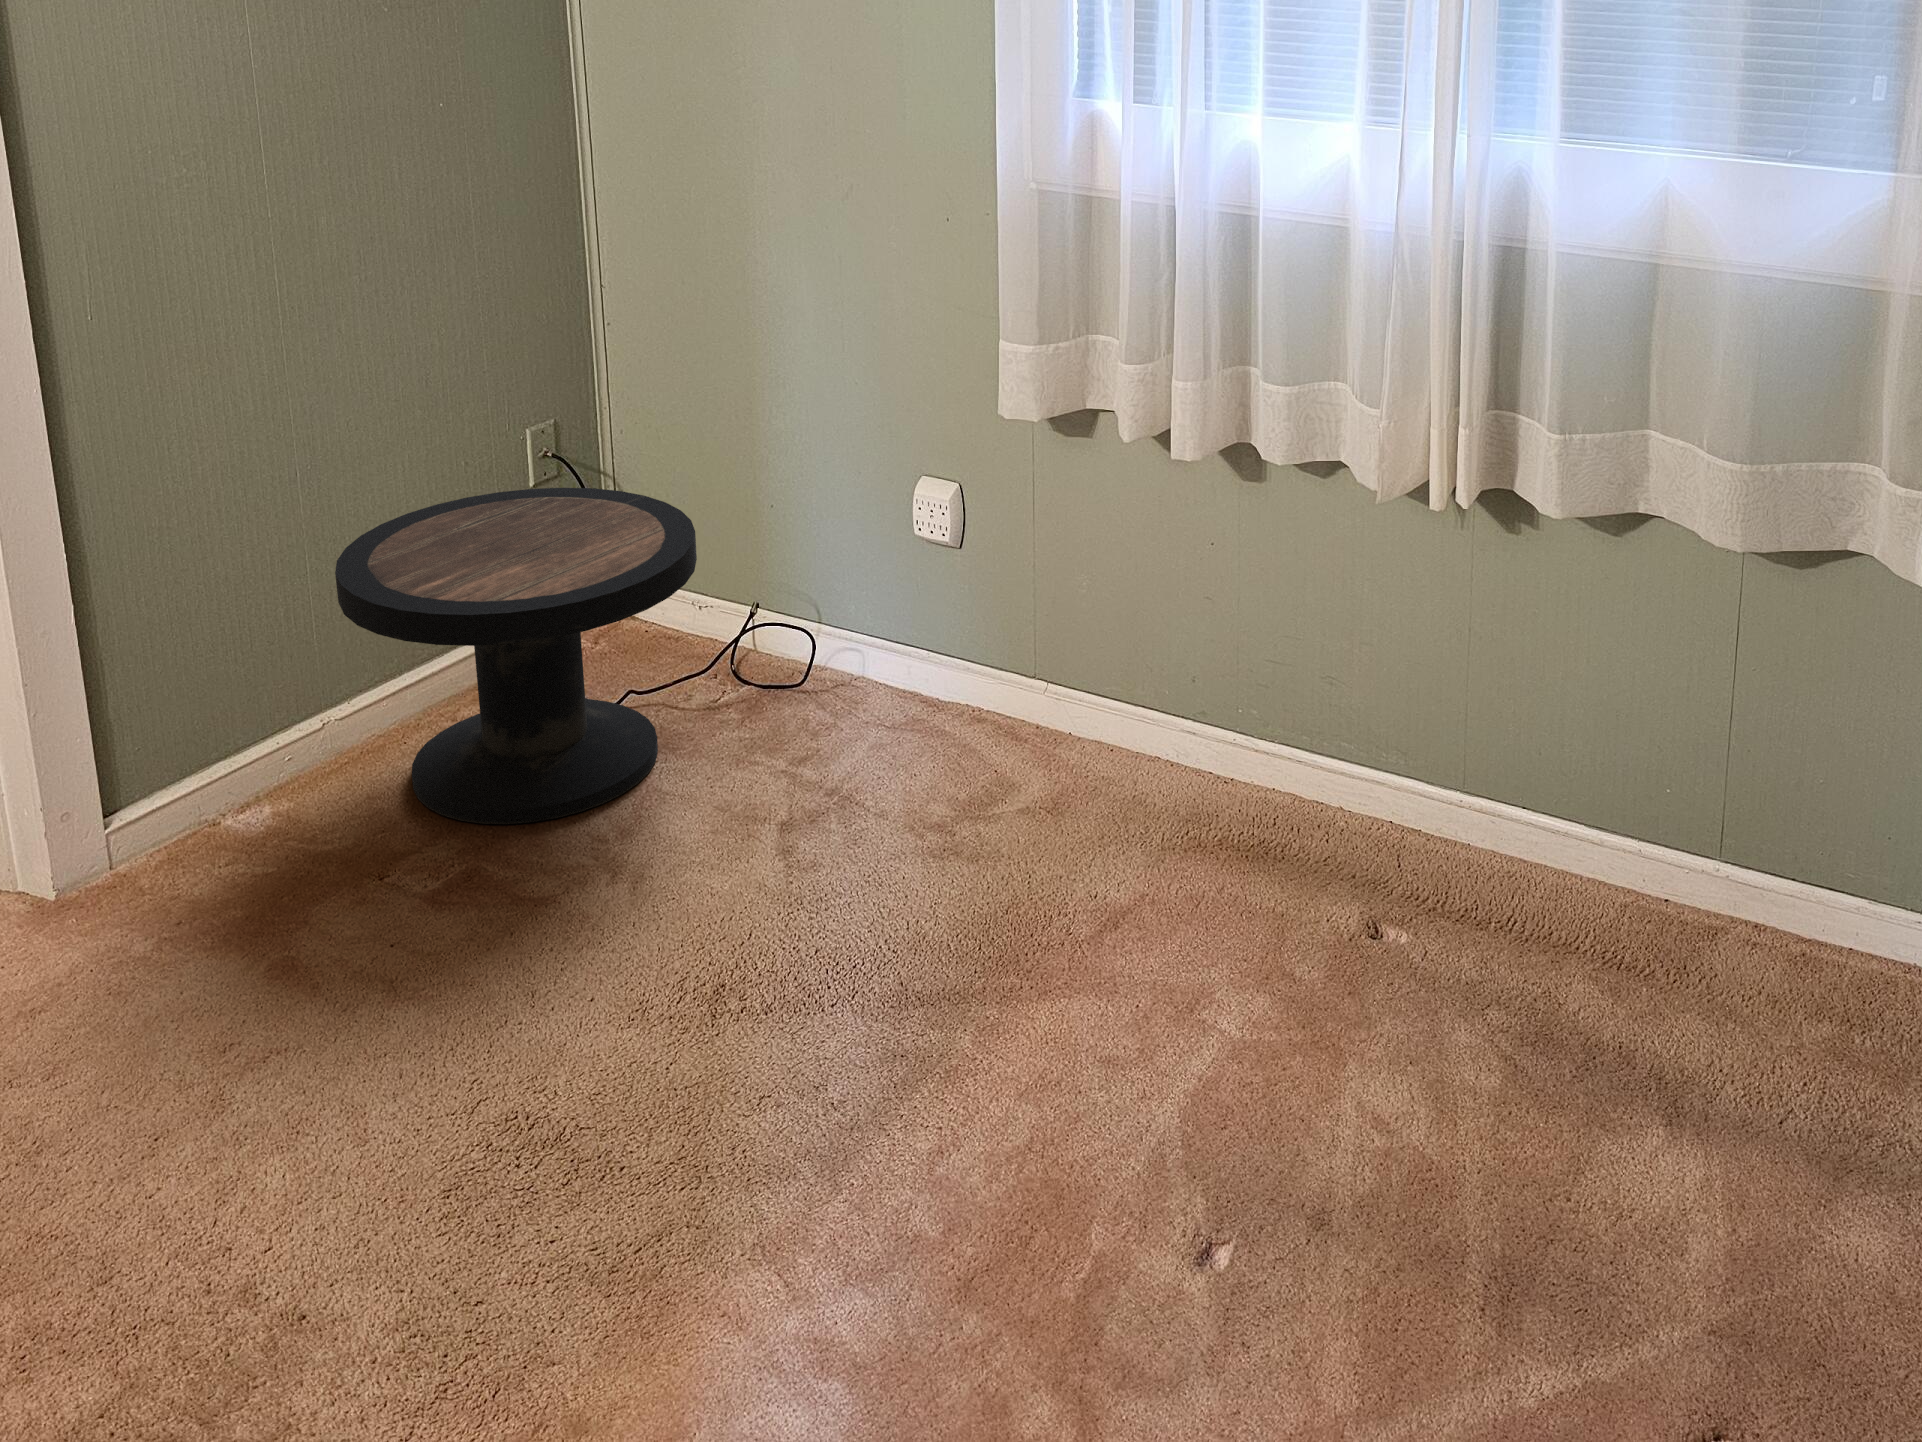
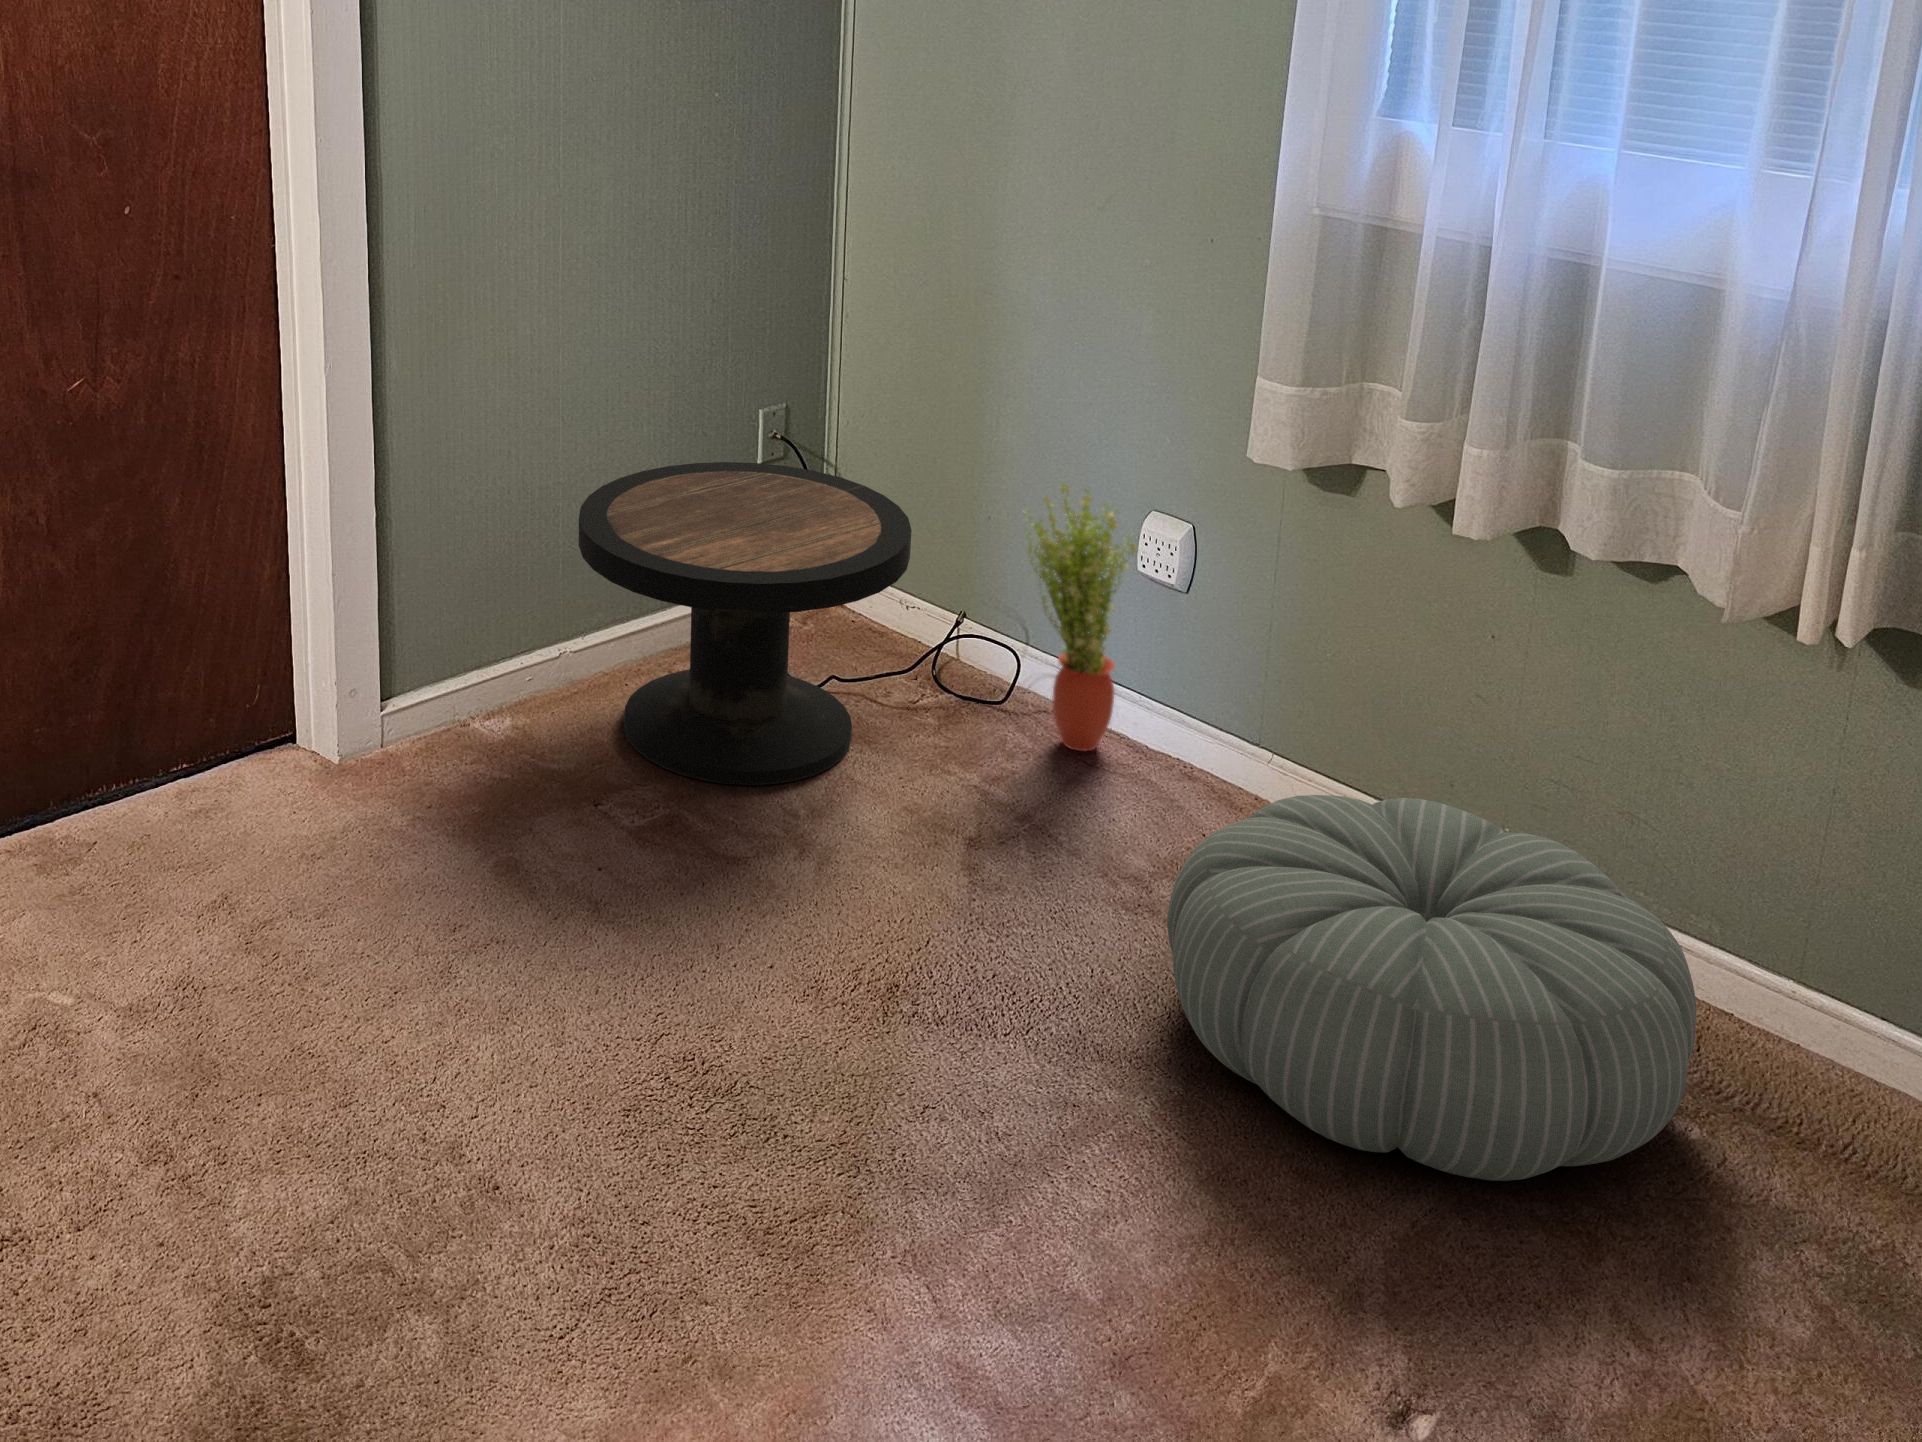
potted plant: none [801,463,910,717] -> present [1025,483,1137,751]
pouf: none [969,697,1390,1021] -> present [1167,795,1697,1181]

